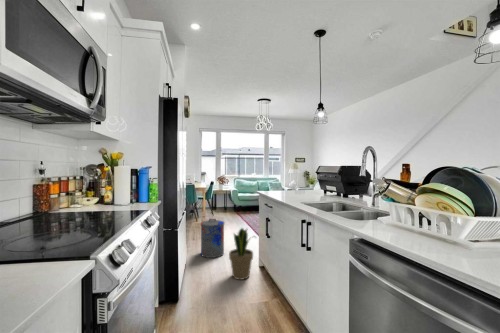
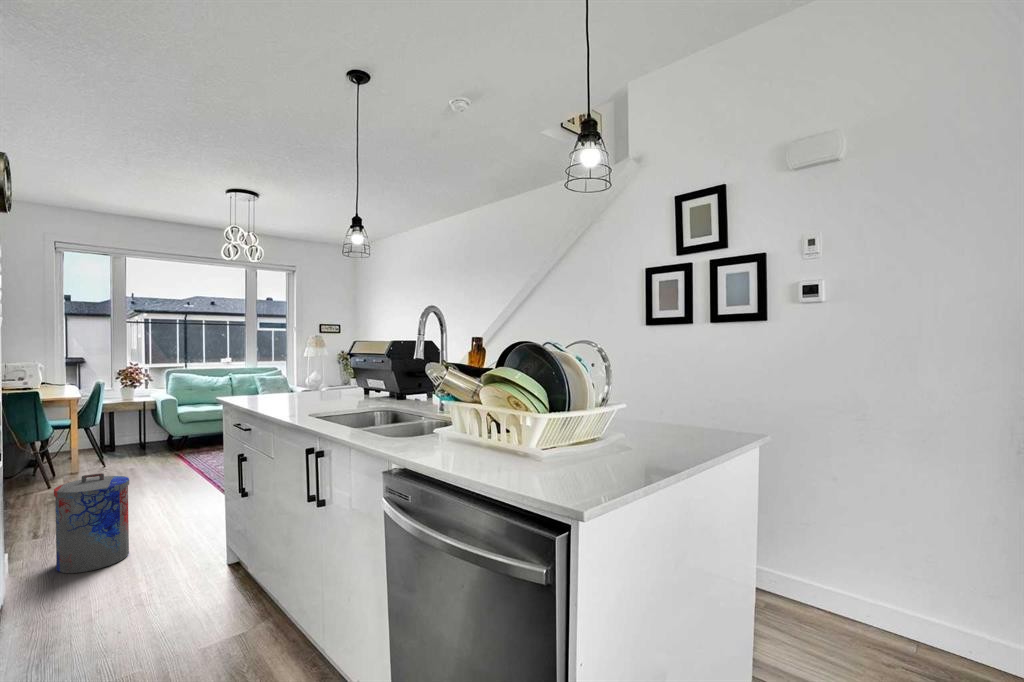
potted plant: present [229,228,253,280] -> none [140,483,216,604]

